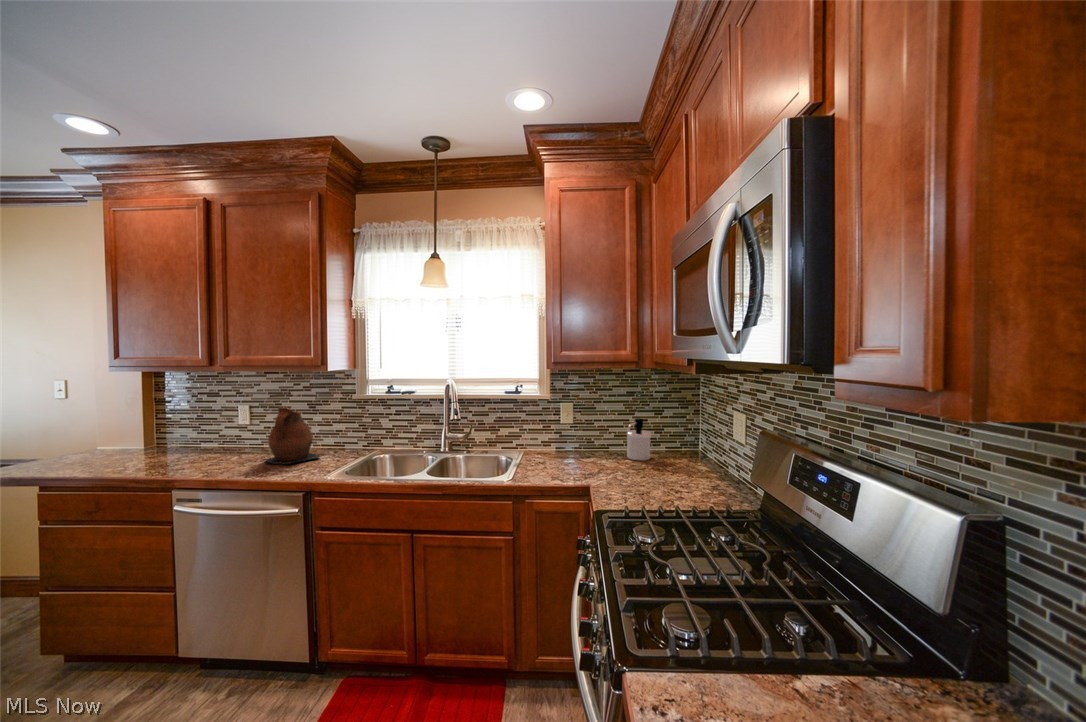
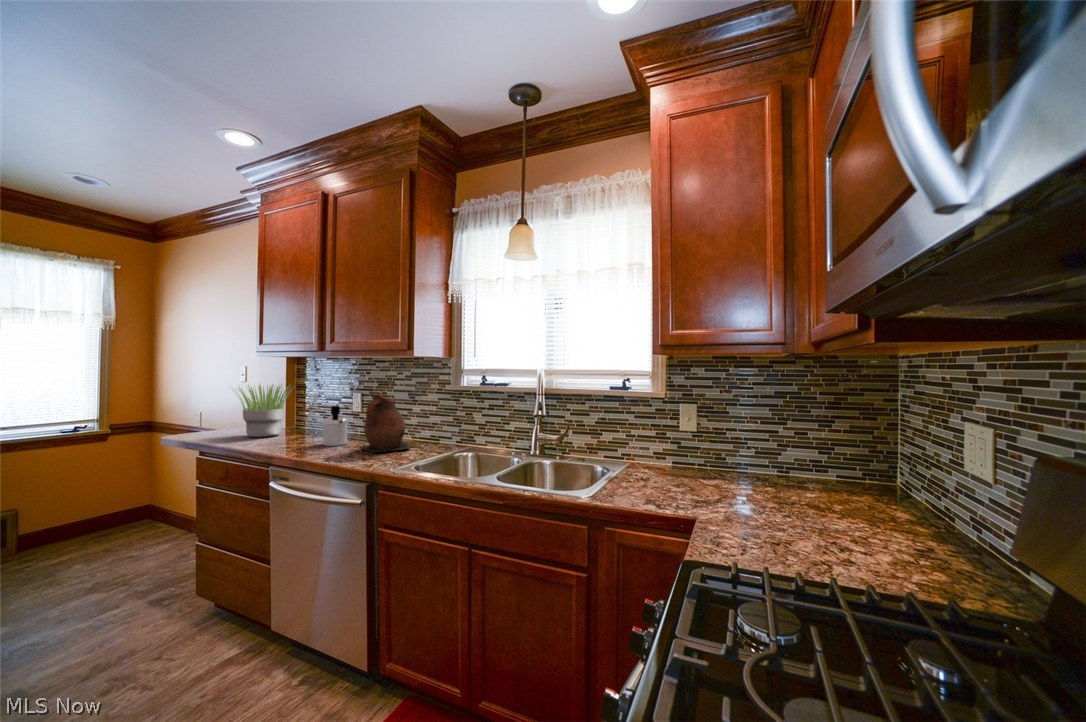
potted plant: none [70,398,166,462] -> present [234,384,291,437]
soap dispenser: present [627,419,651,460] -> present [308,406,348,446]

